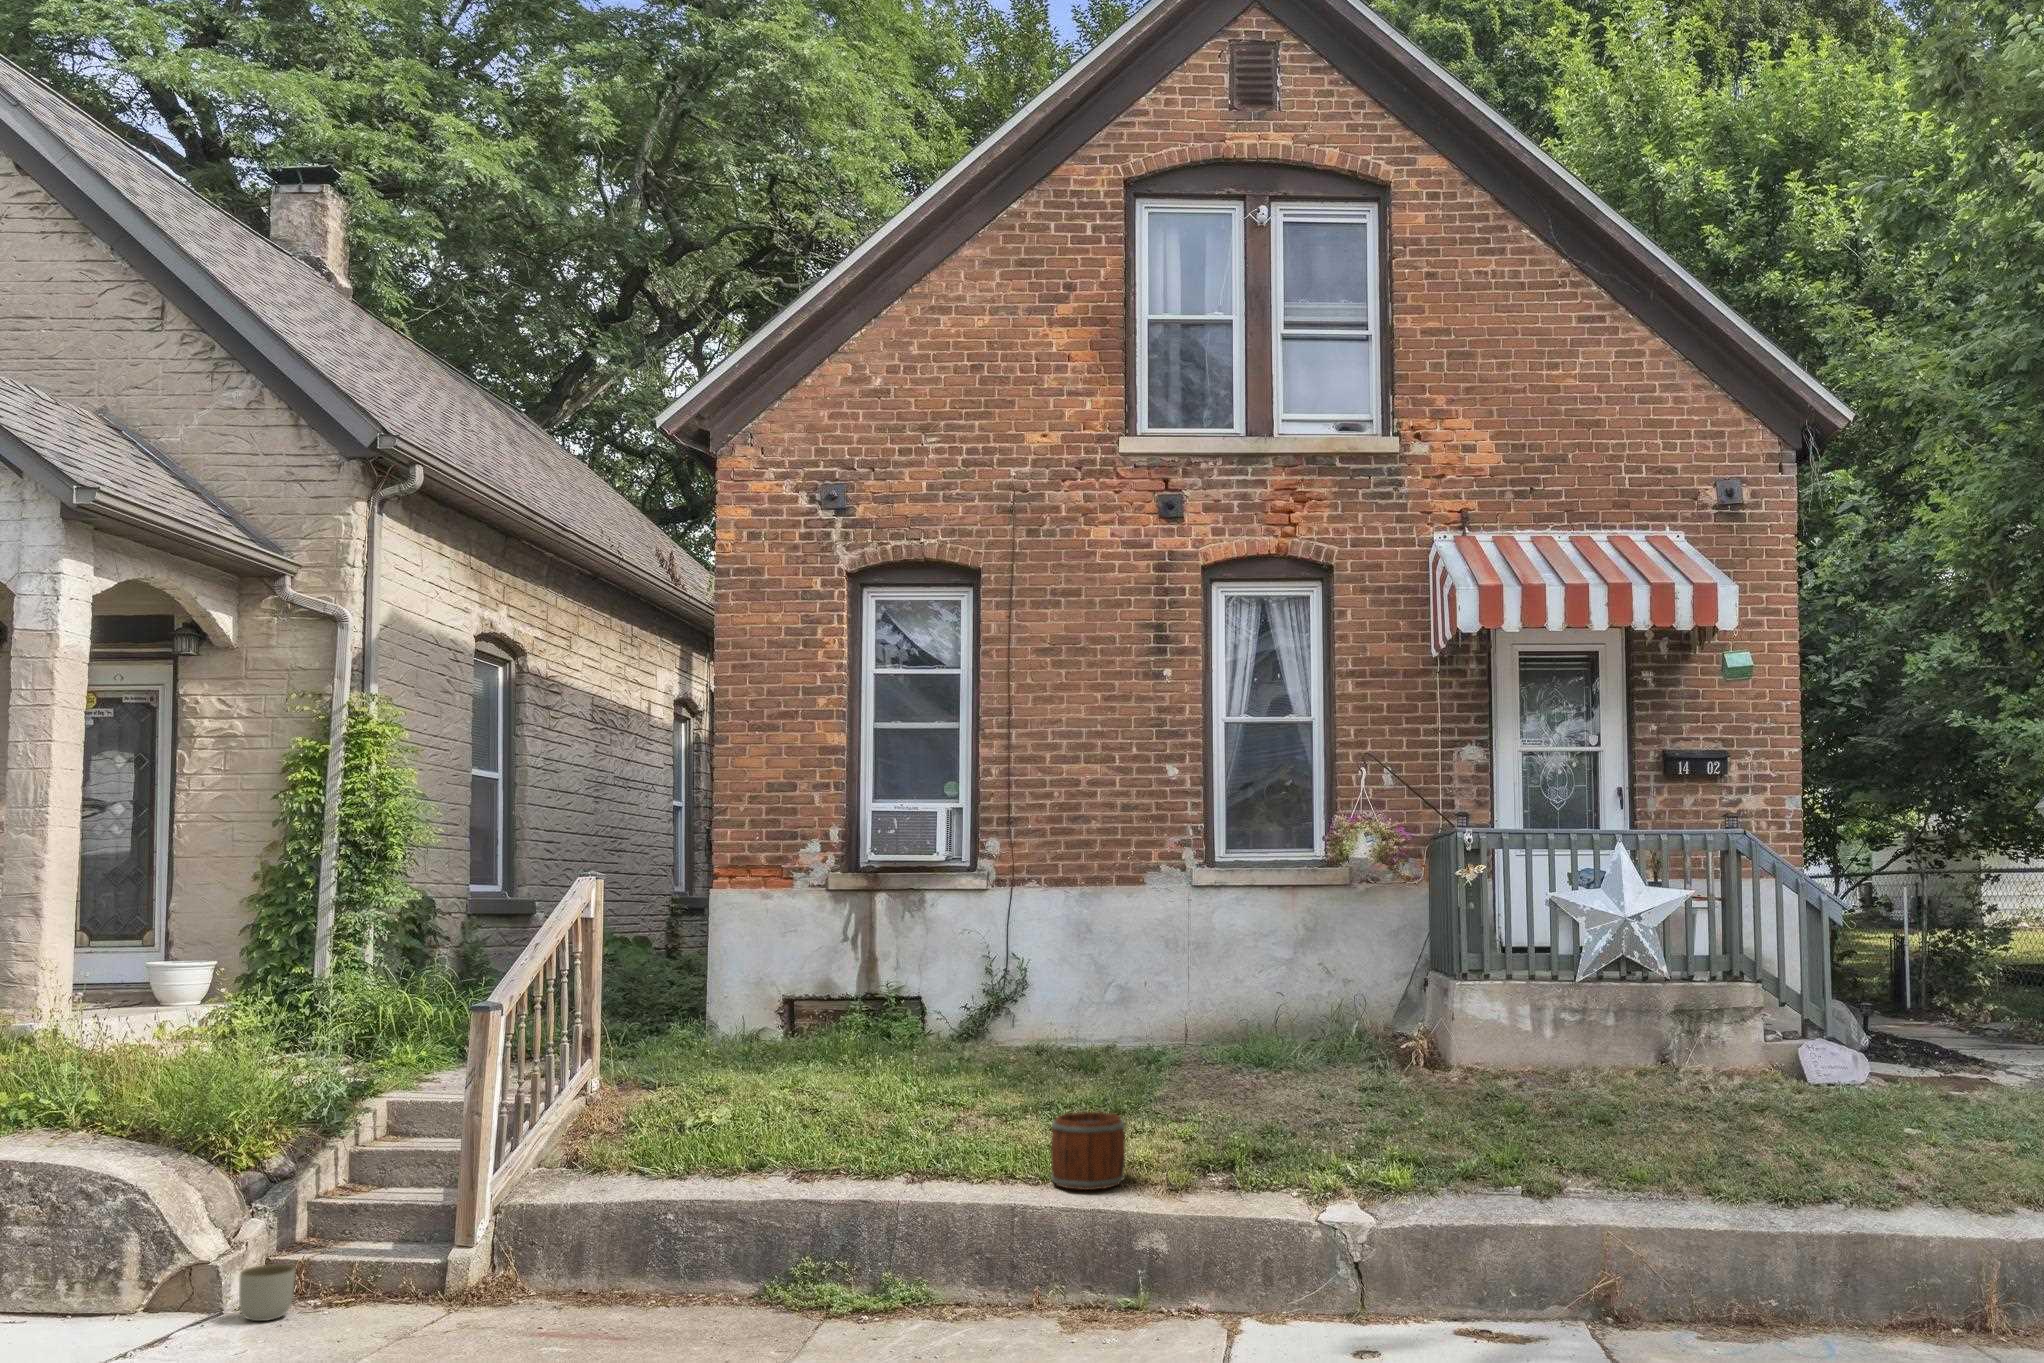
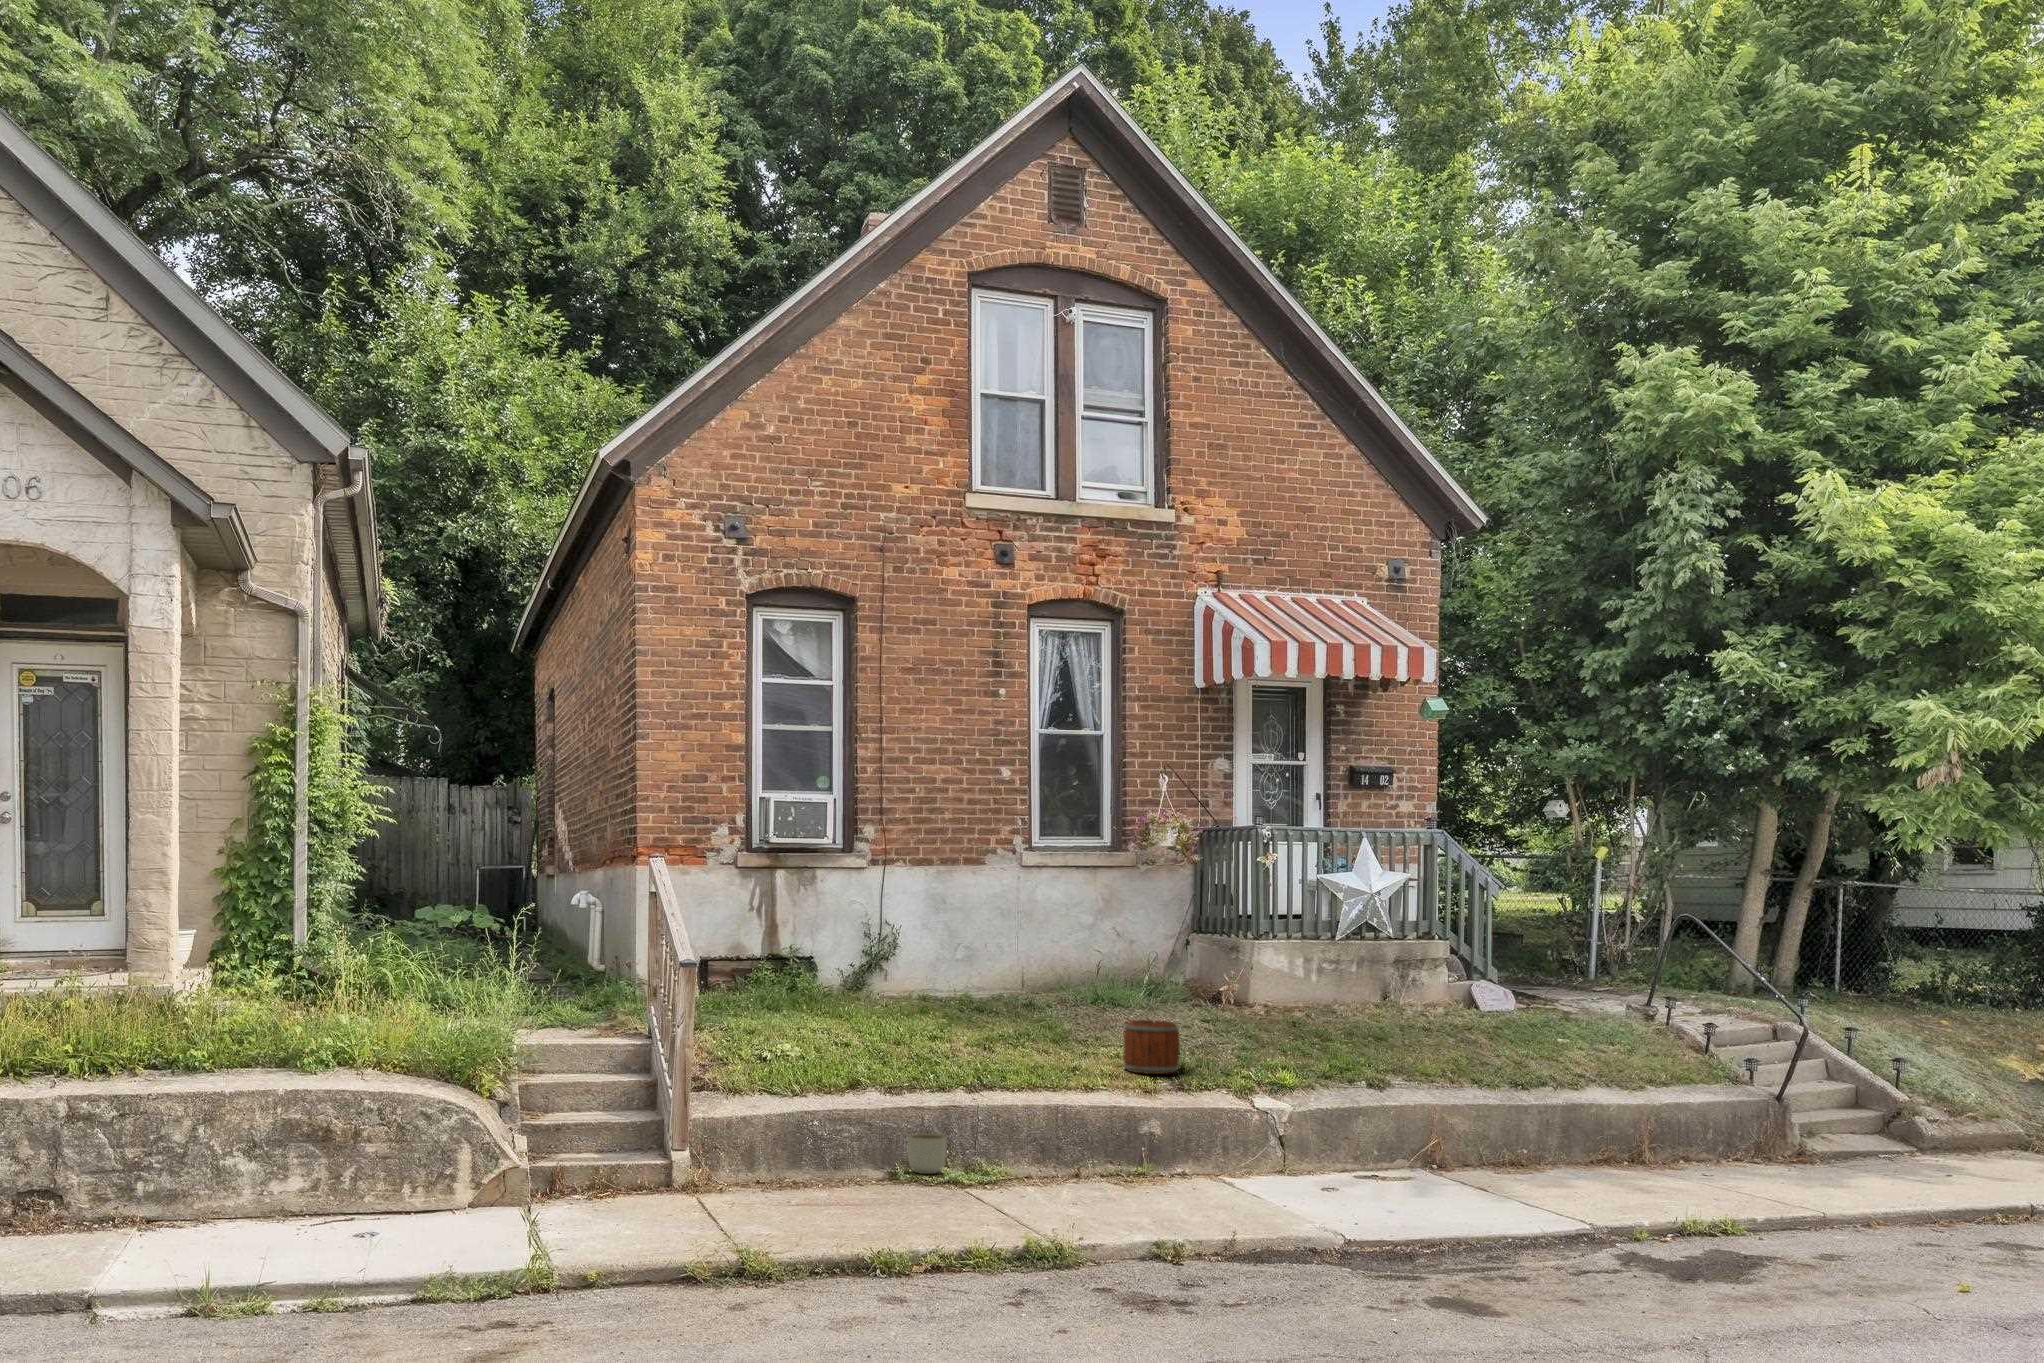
planter: present [239,1264,295,1321] -> present [908,1134,947,1174]

